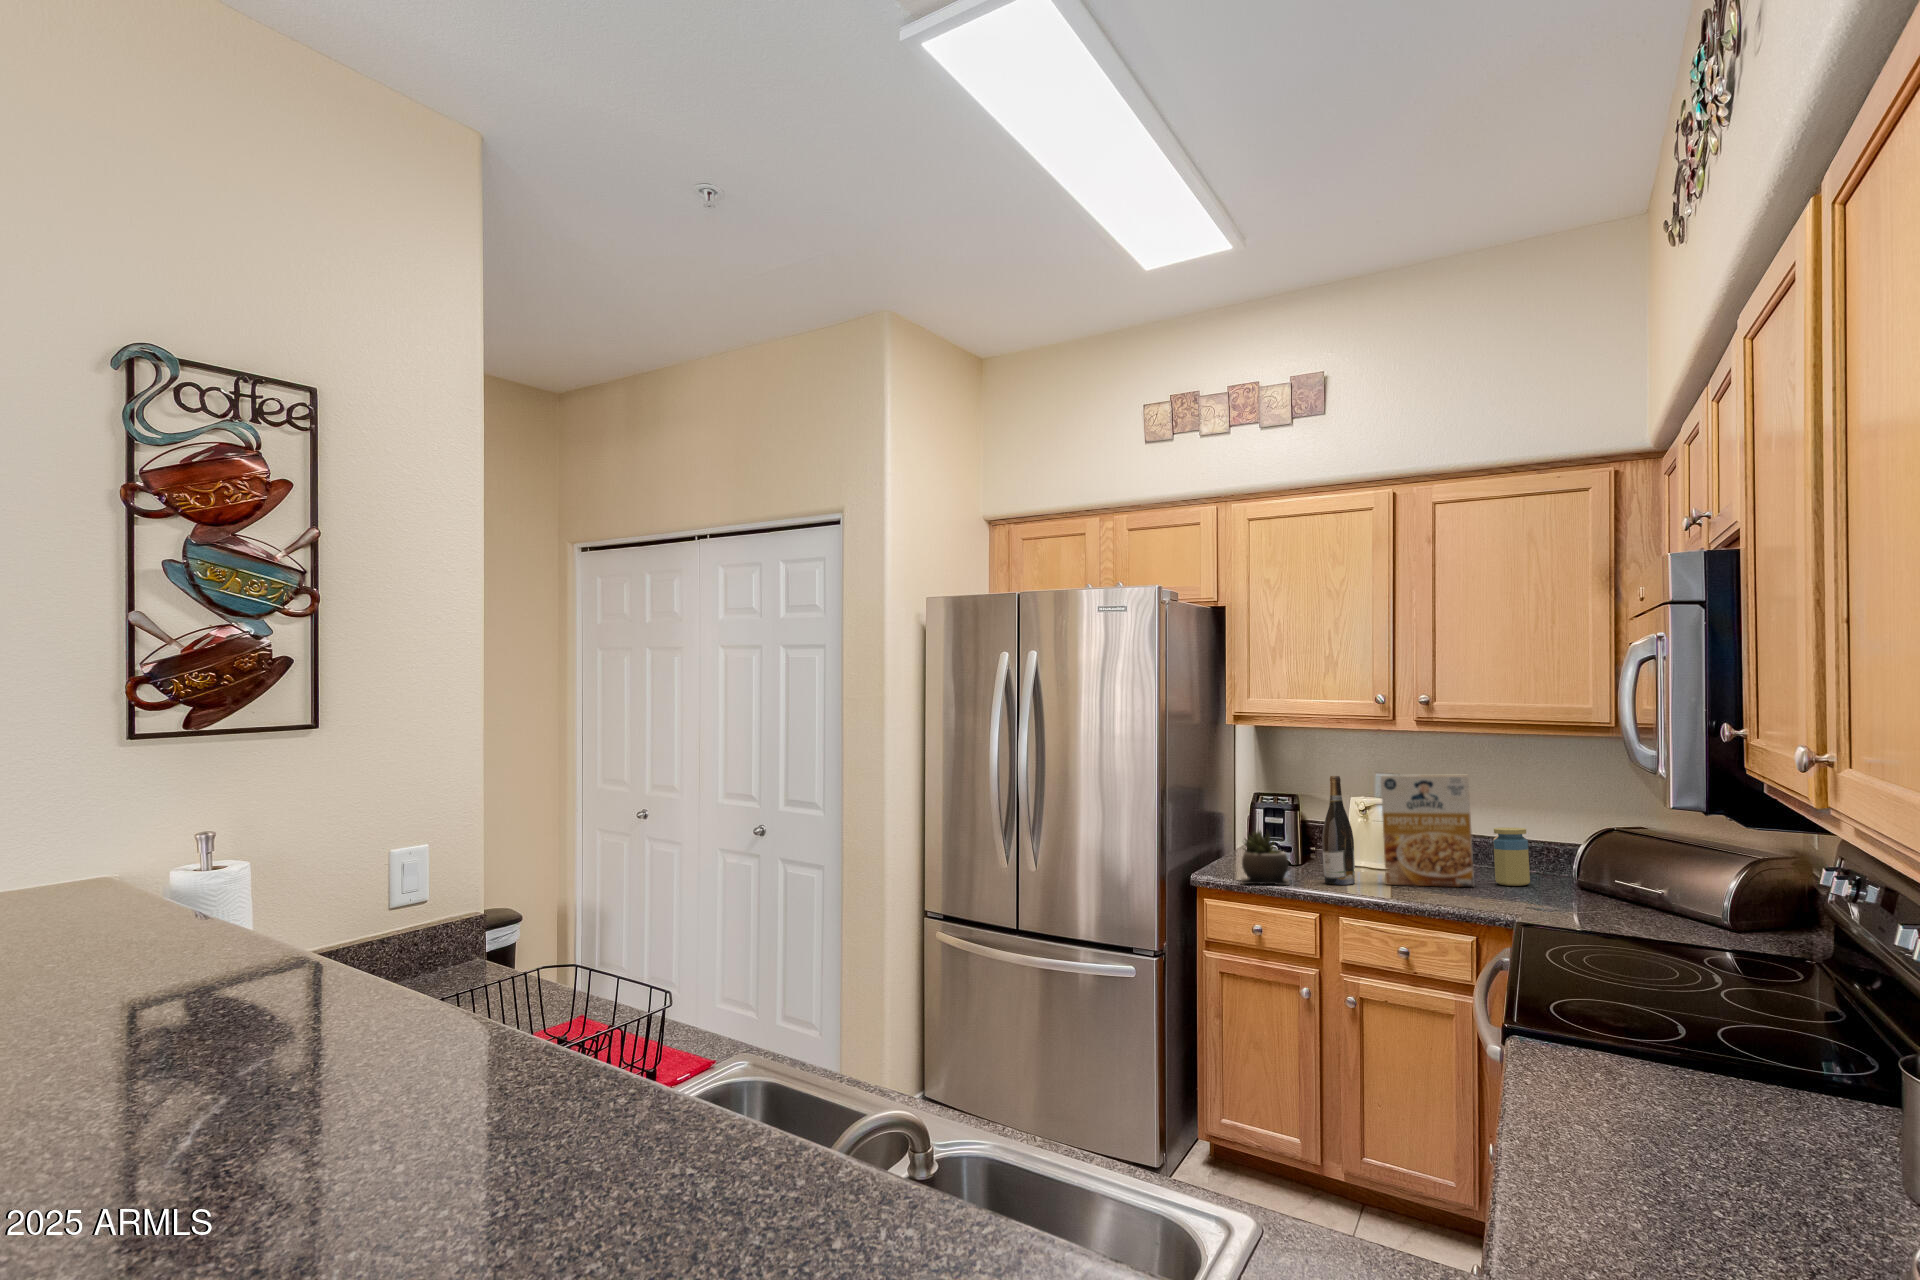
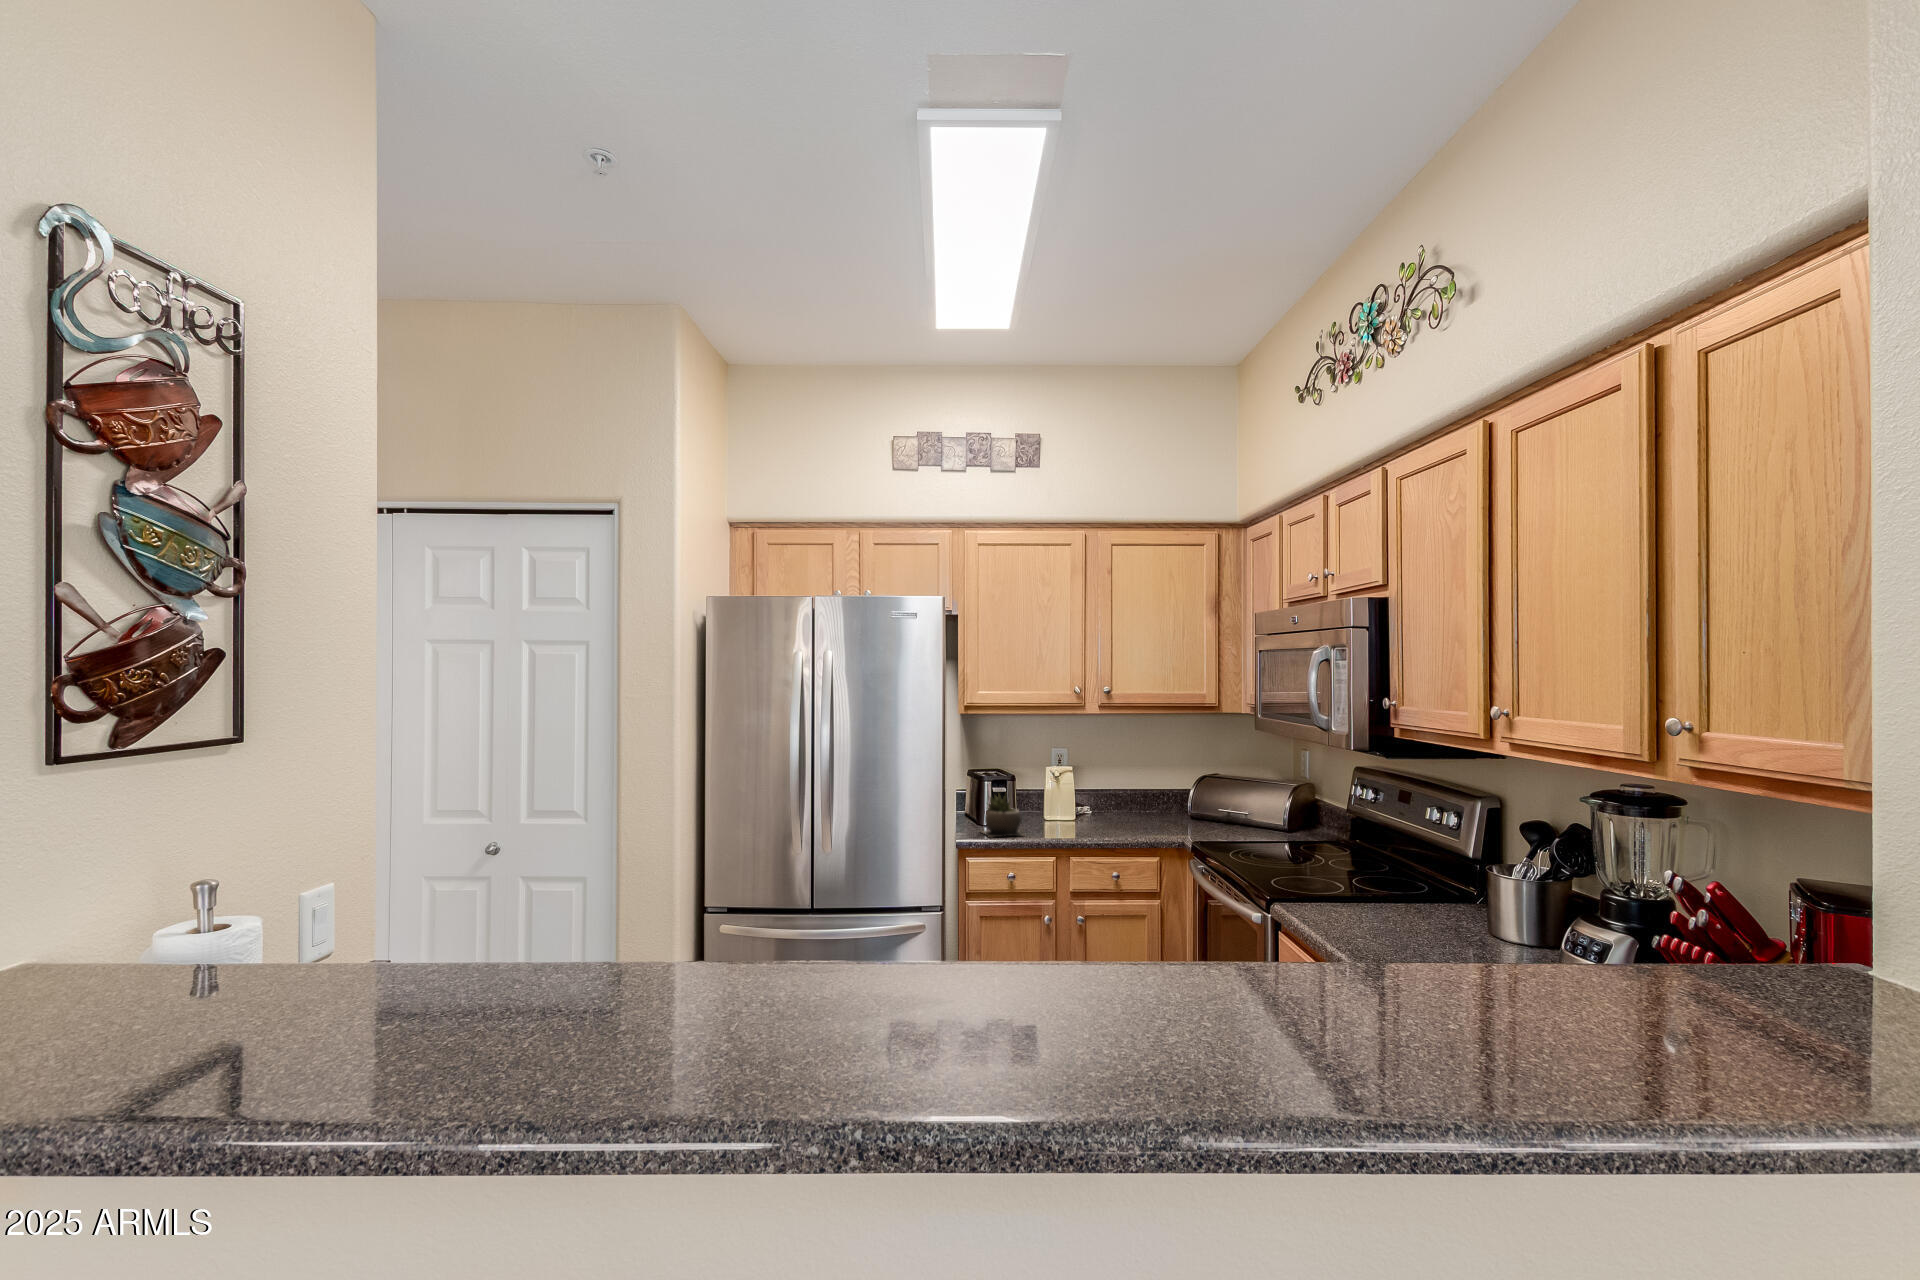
cereal box: present [1381,775,1474,887] -> none [1086,747,1150,831]
wine bottle: present [1322,776,1355,885] -> none [1045,749,1068,833]
jar: present [1493,827,1530,886] -> none [1156,785,1181,827]

